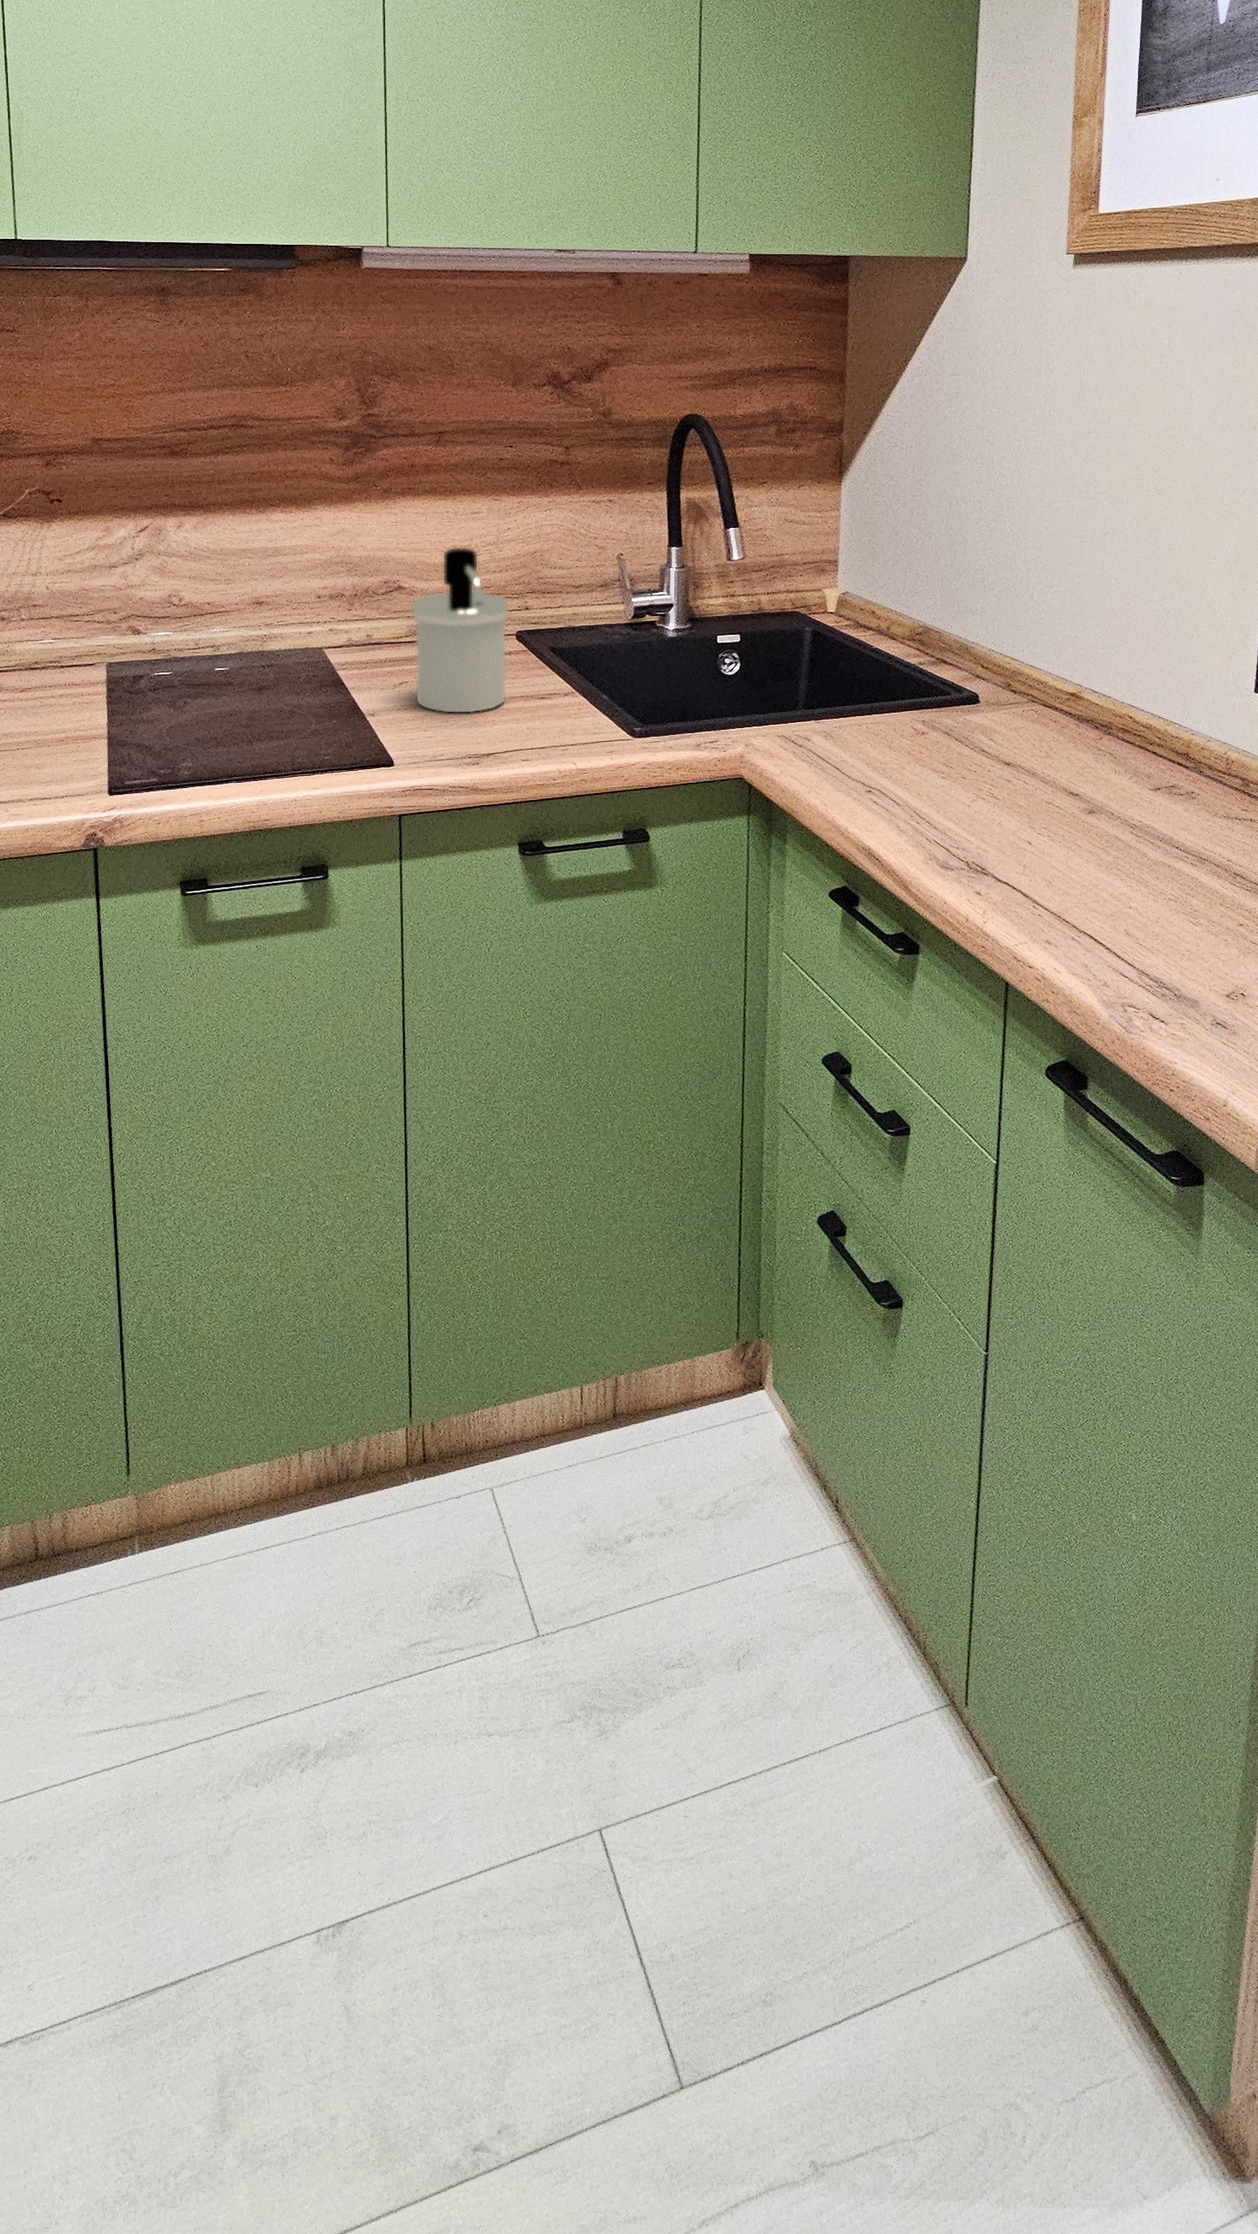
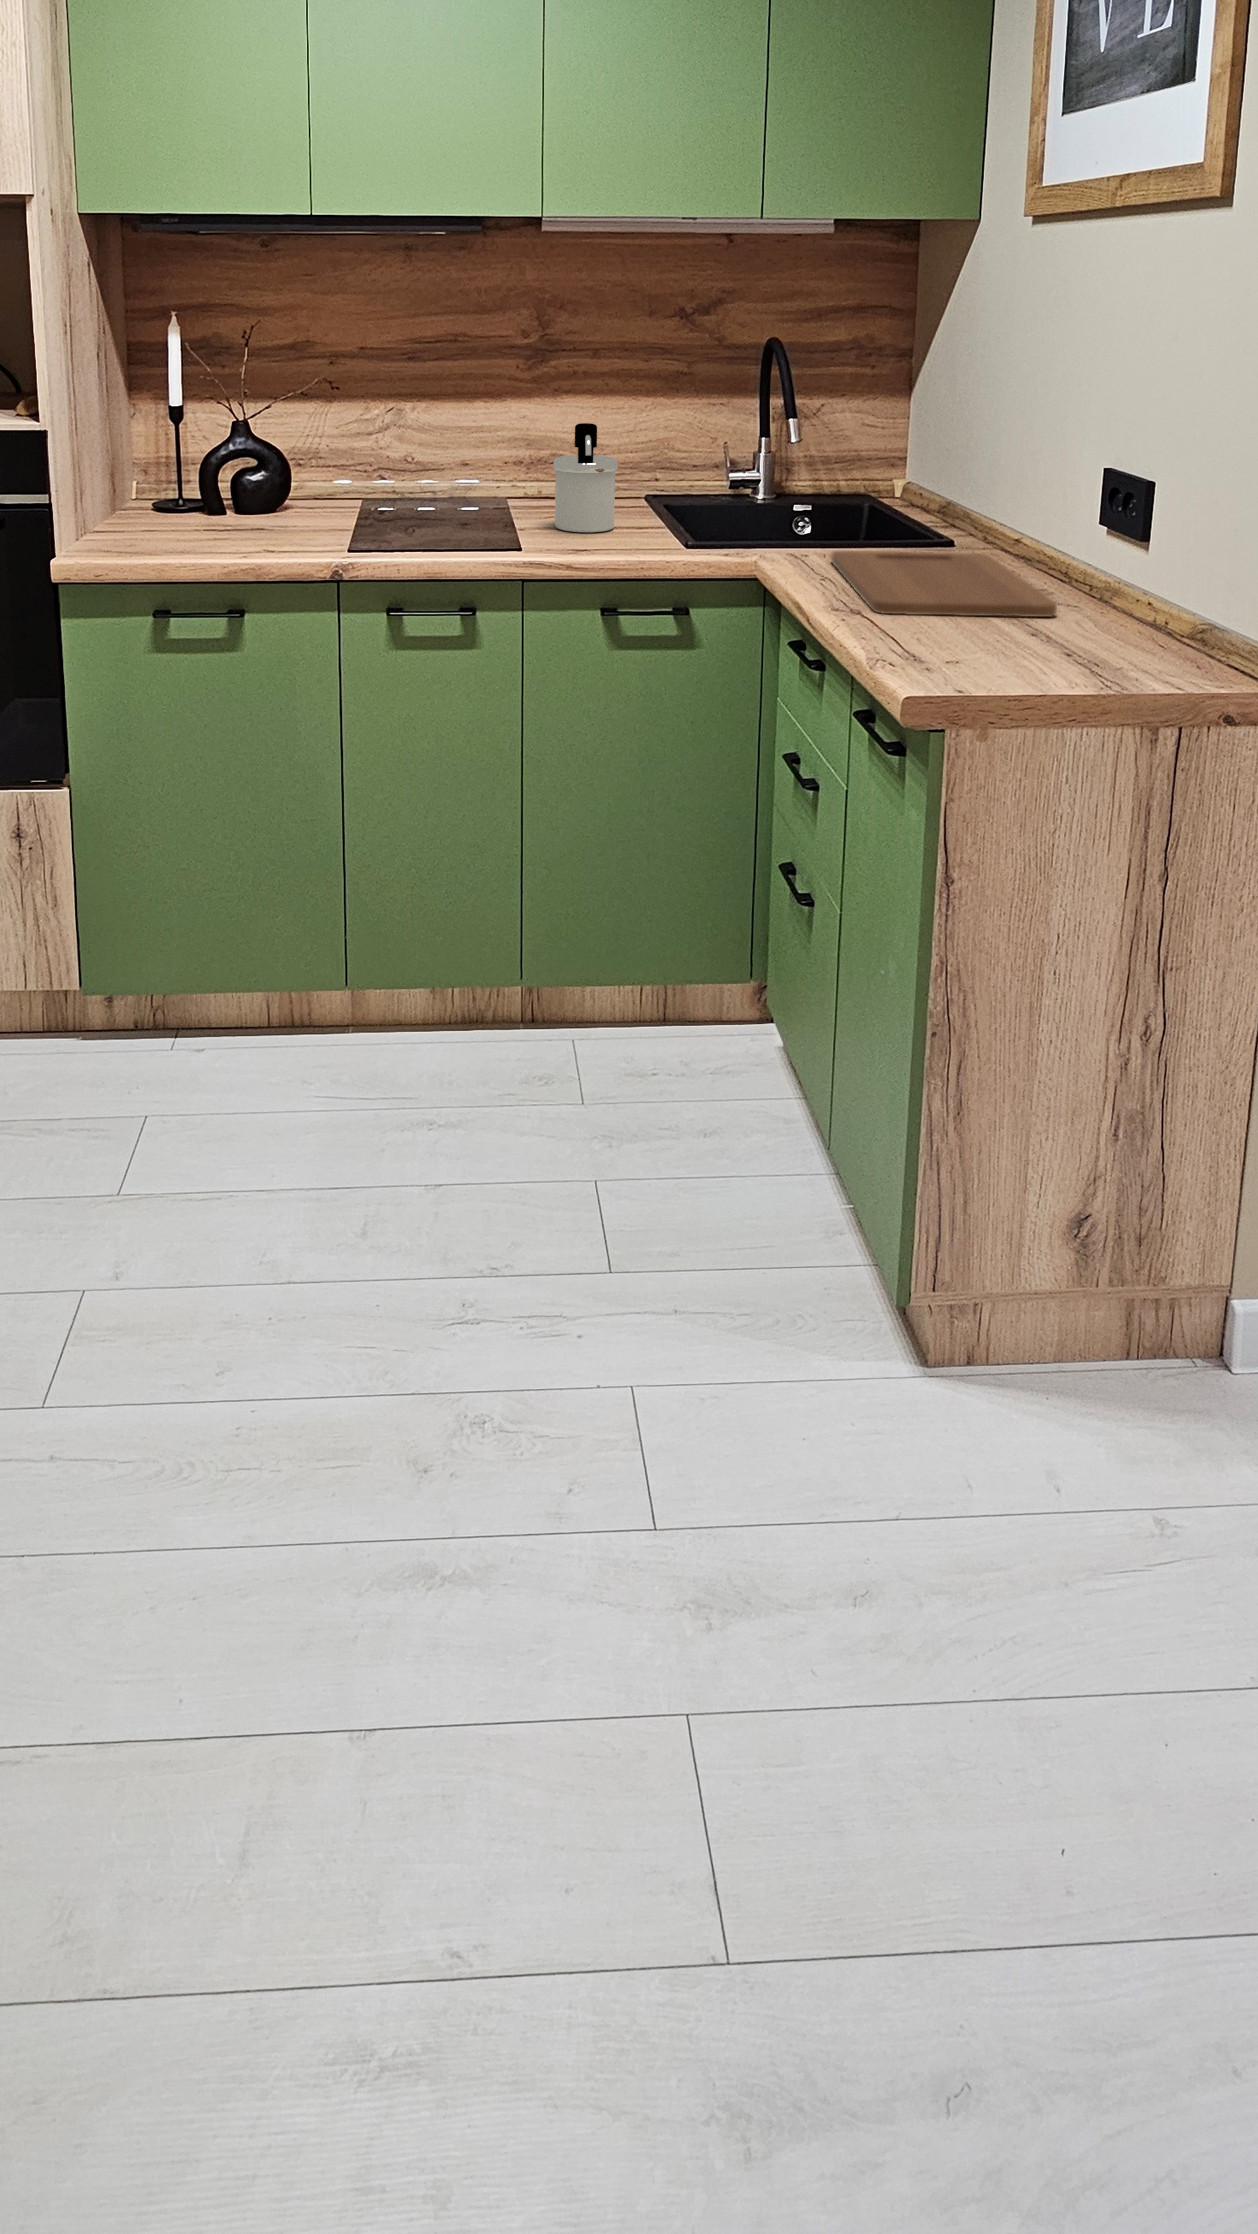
cutting board: none [848,718,1242,862] -> present [831,551,1057,617]

